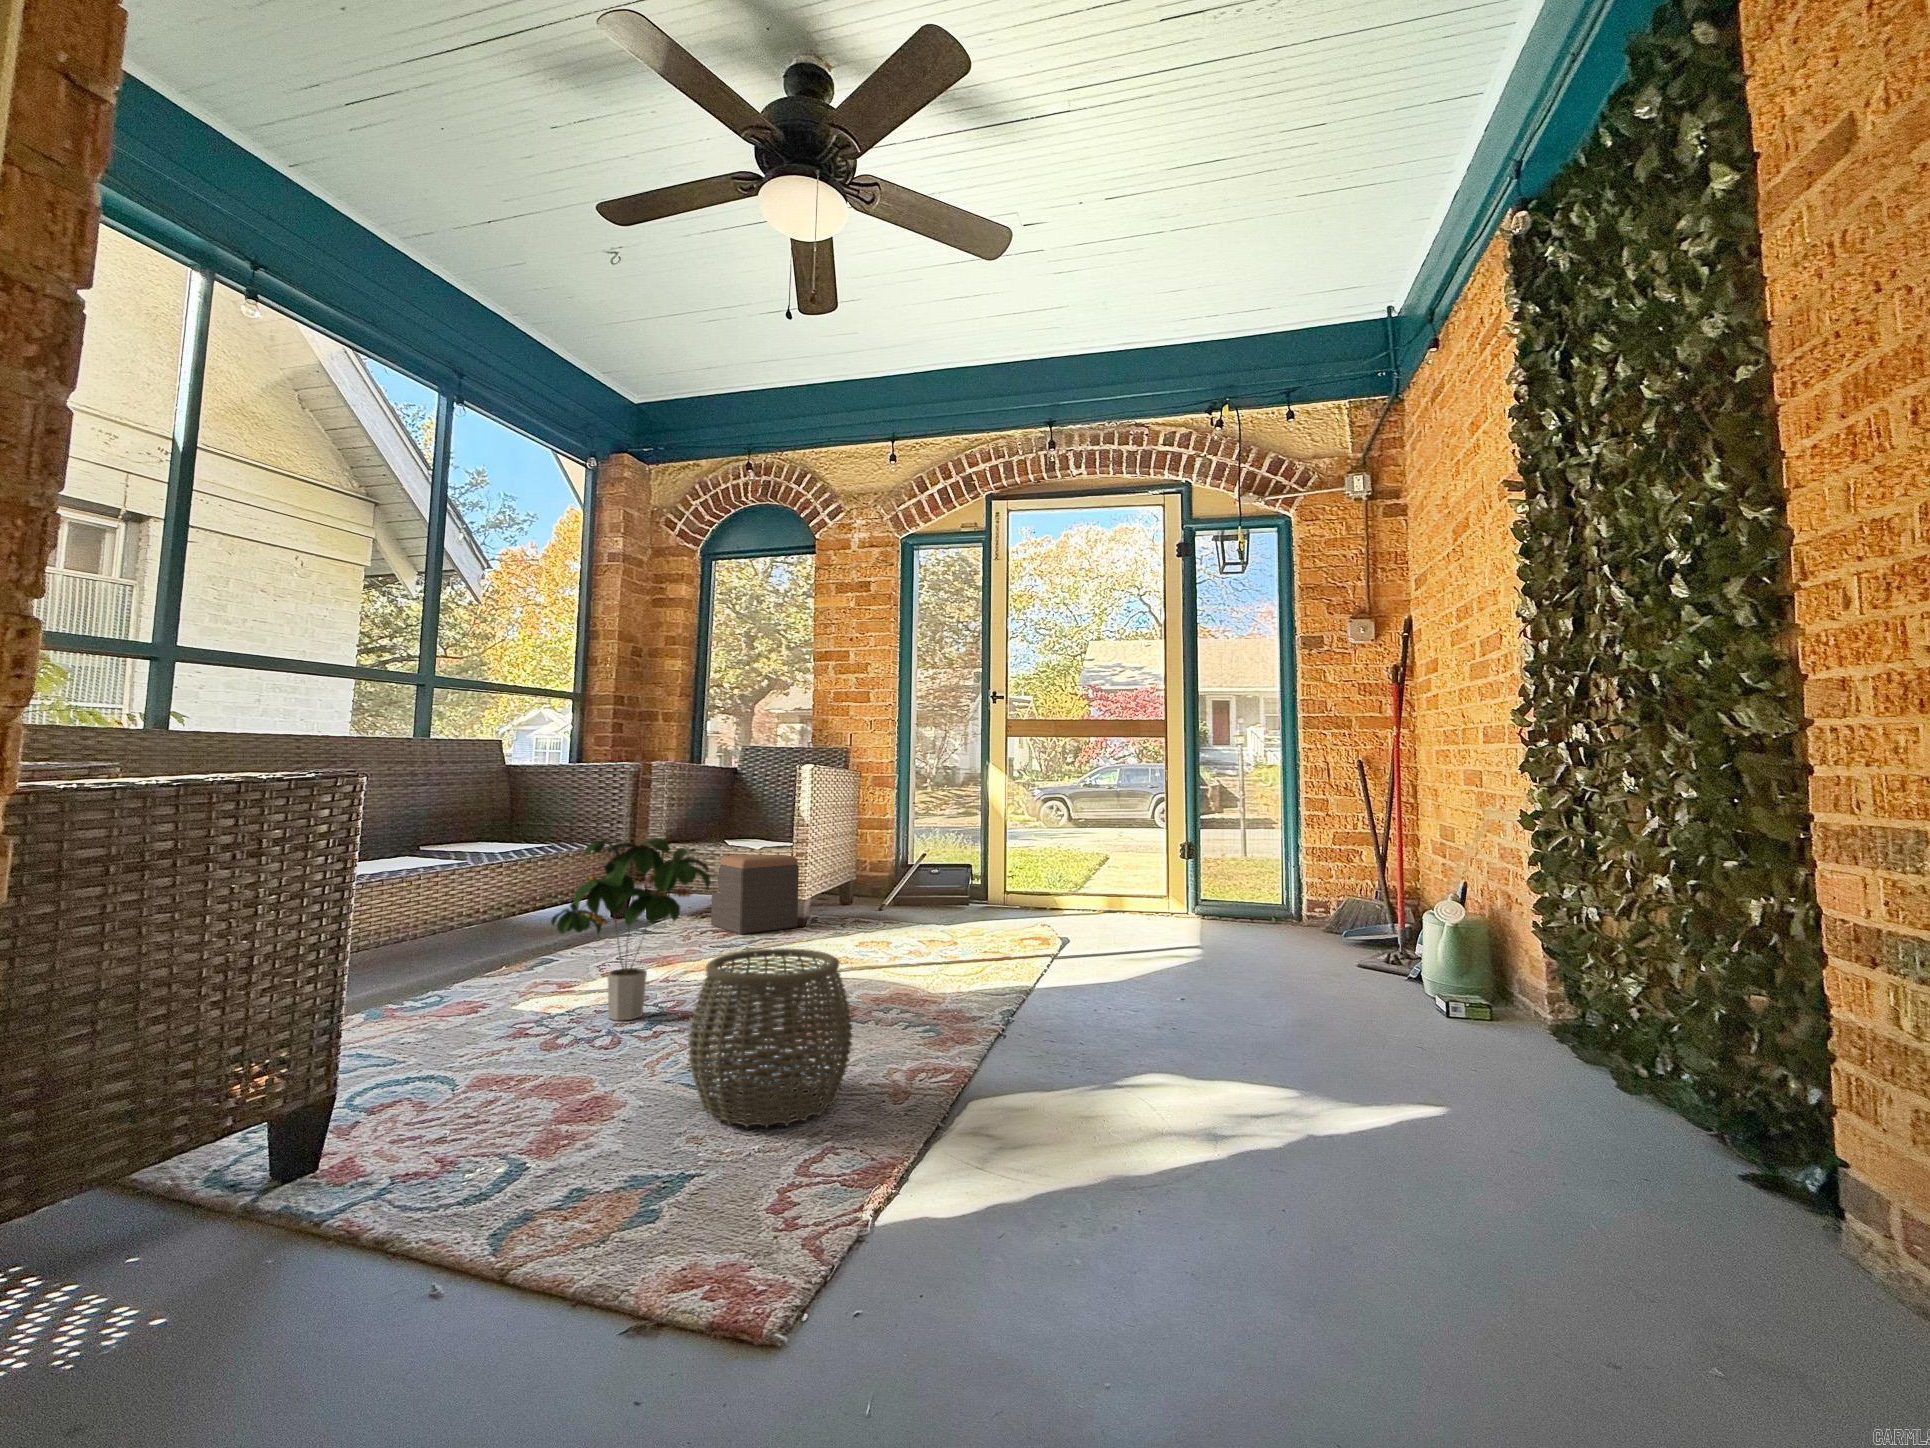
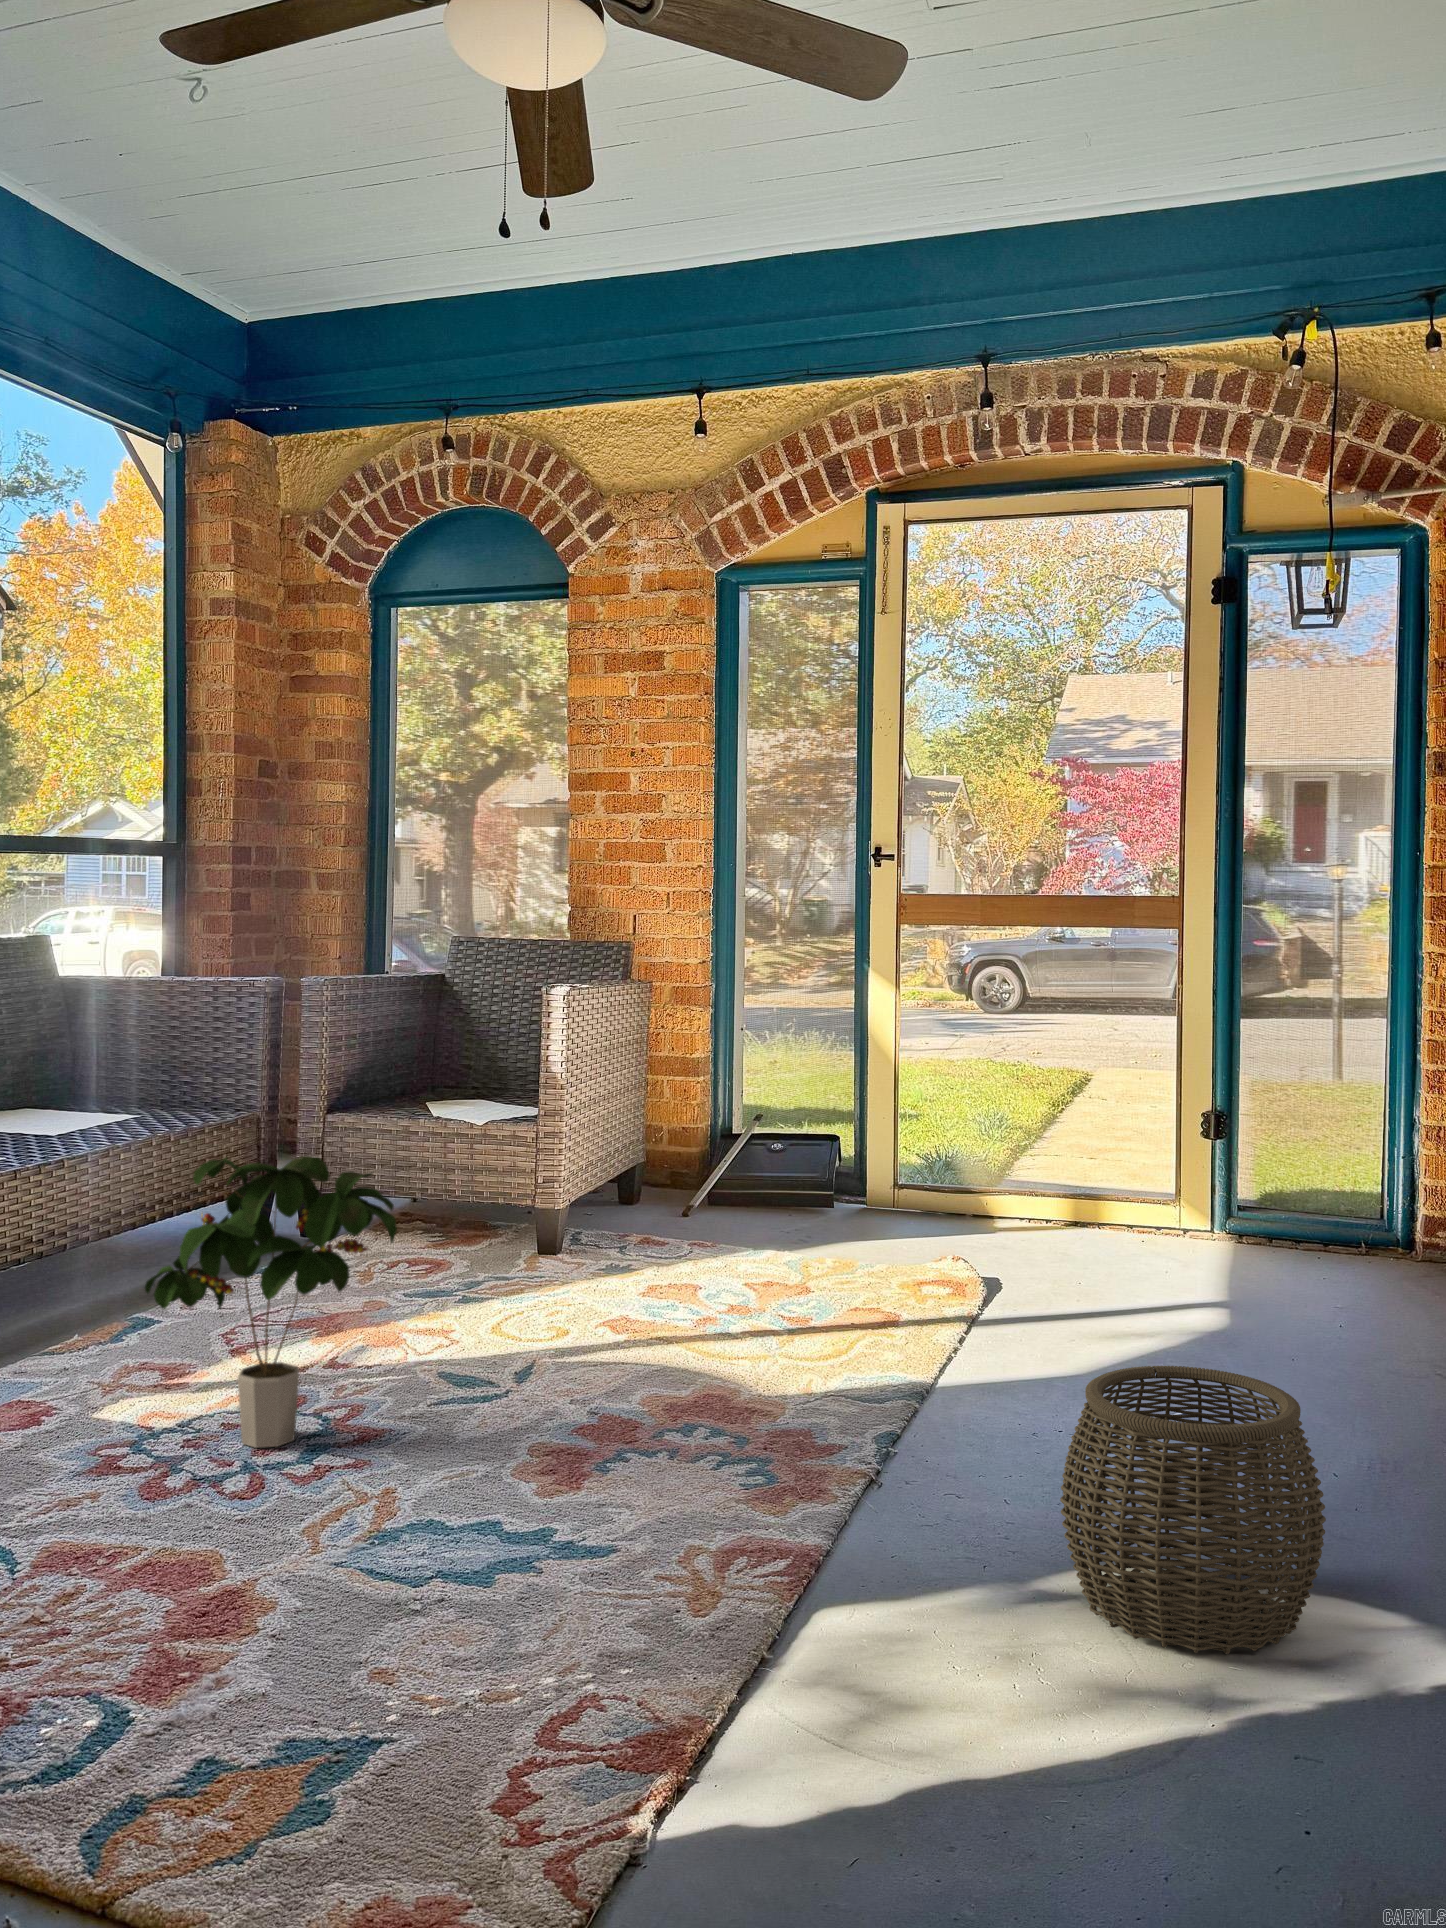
footstool: present [711,854,799,934] -> none [402,1133,545,1275]
woven basket: present [687,949,853,1127] -> present [1060,1366,1326,1654]

